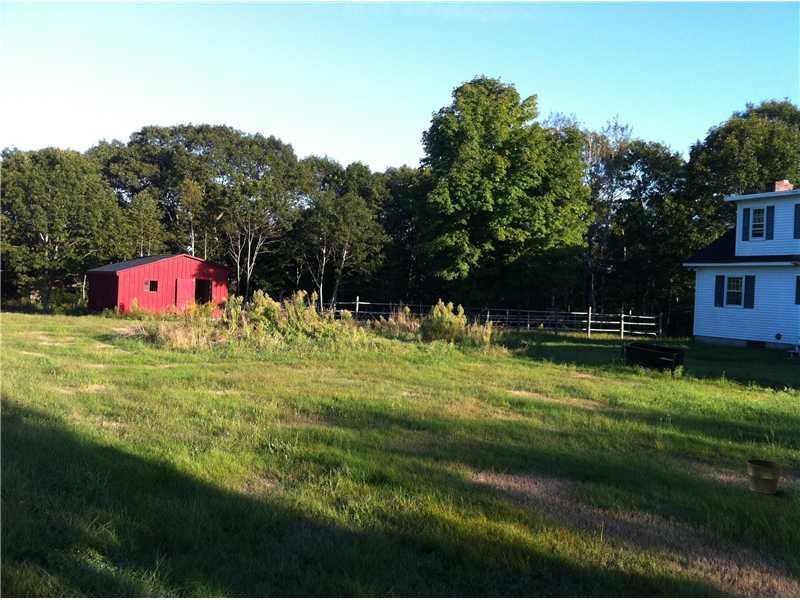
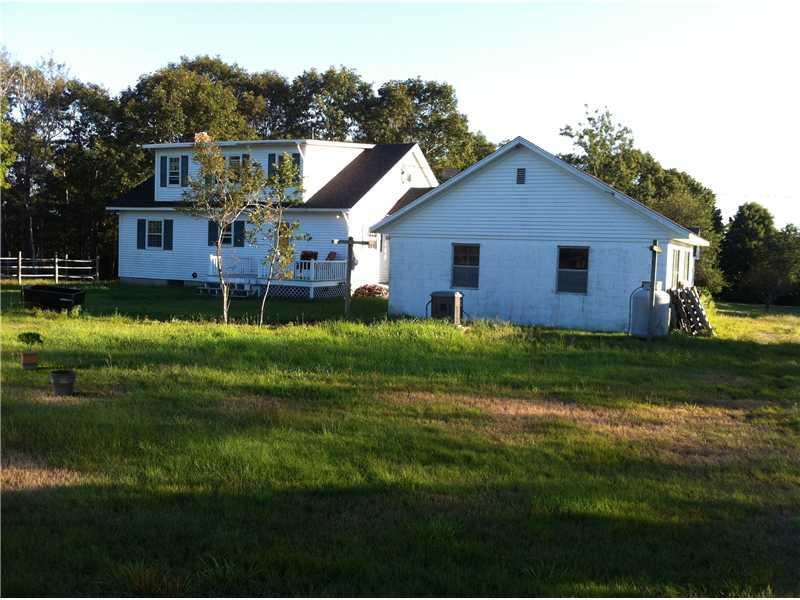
potted tree: none [677,401,710,447] -> present [17,332,43,370]

